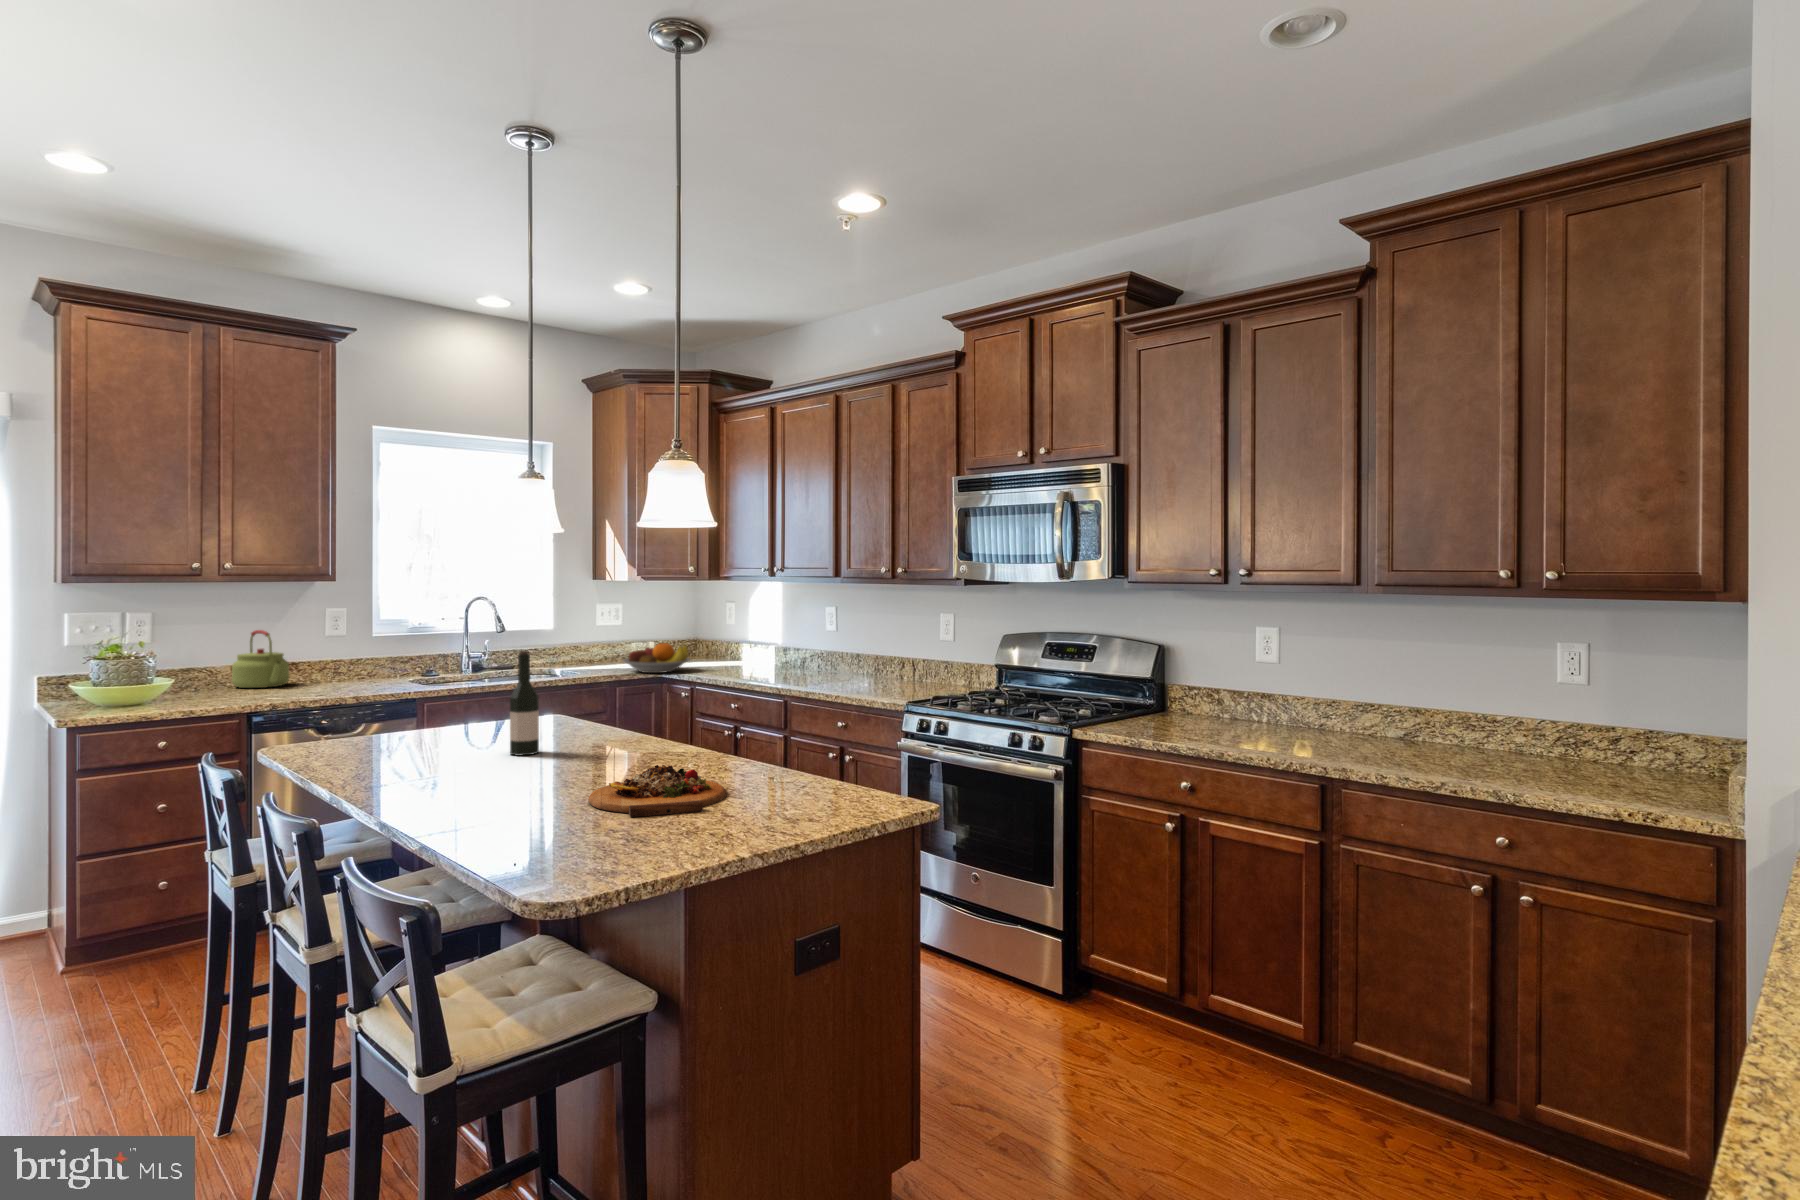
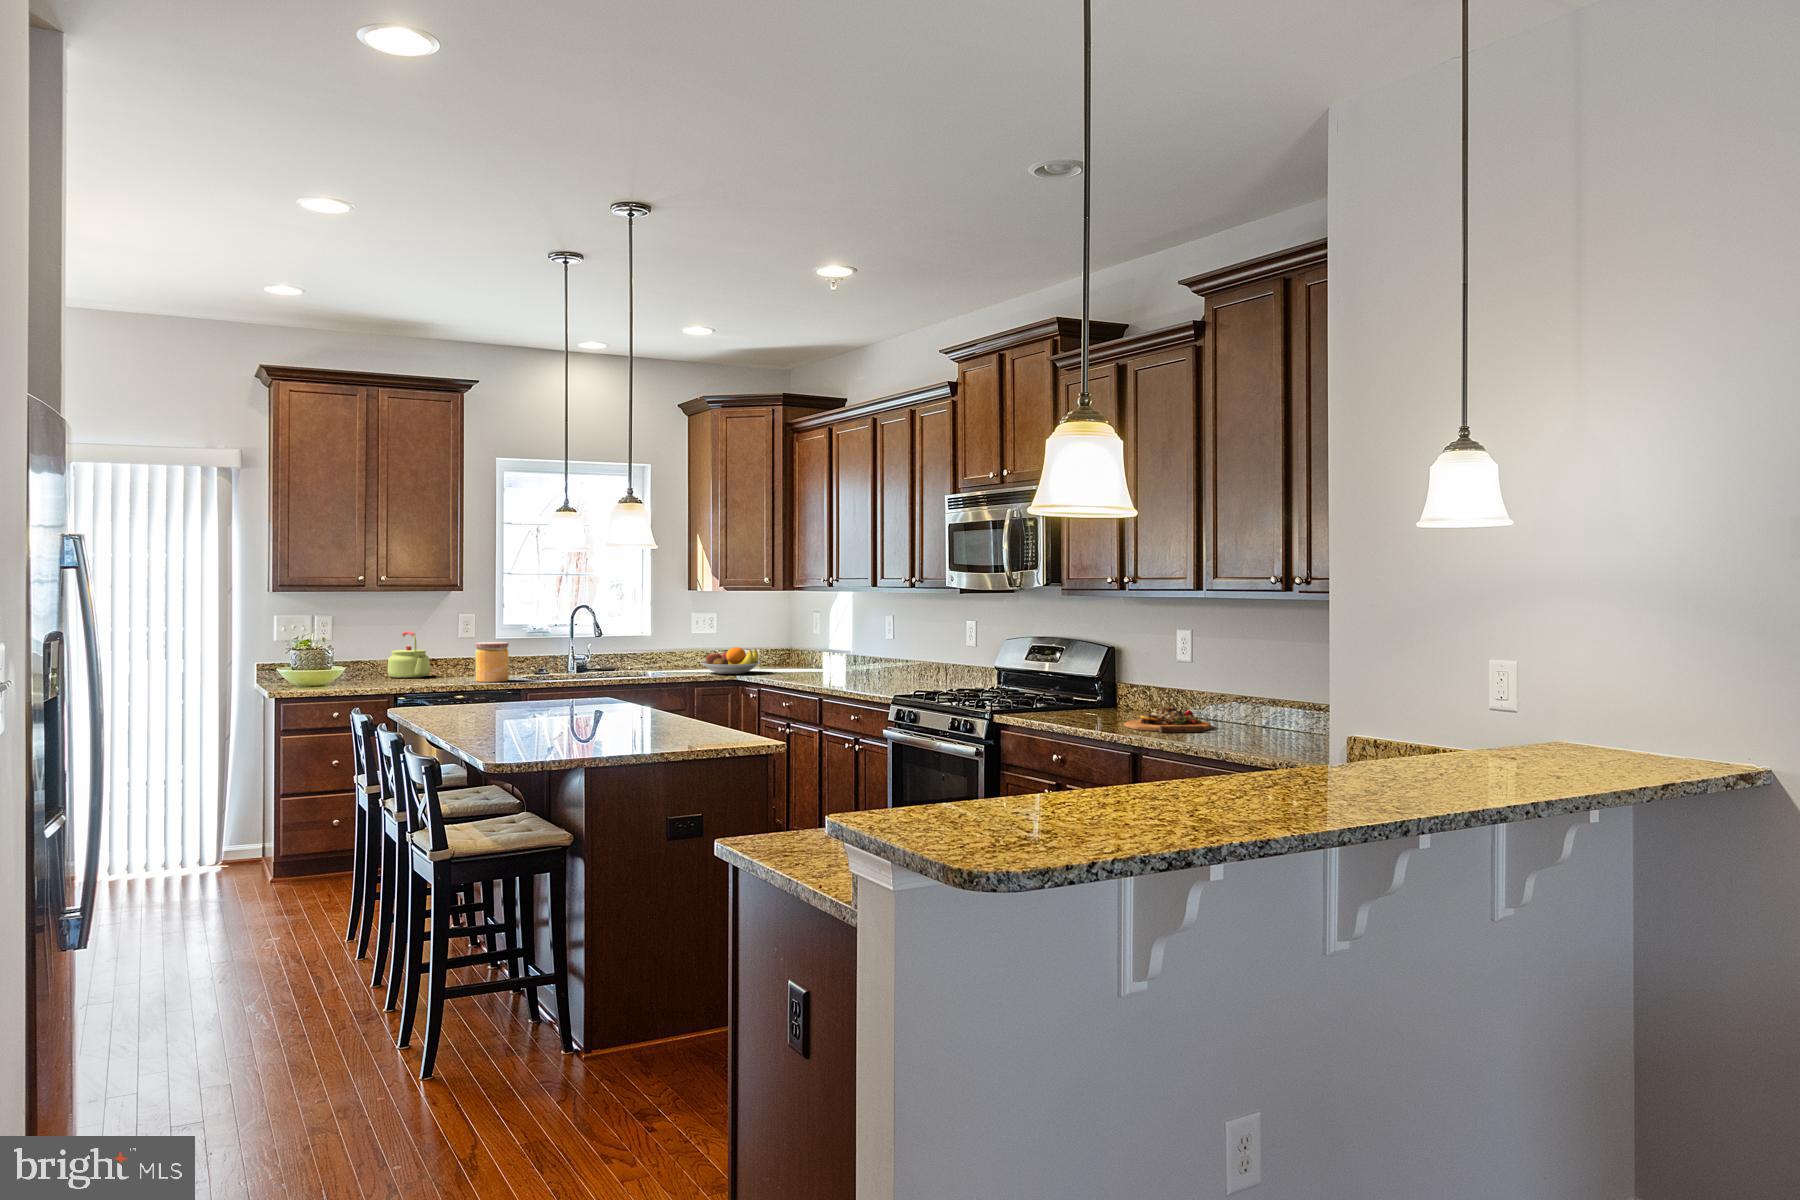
jar: none [356,643,400,692] -> present [475,642,508,682]
wine bottle: present [510,651,539,756] -> none [547,641,569,717]
cutting board: present [588,765,727,817] -> present [1124,707,1213,733]

